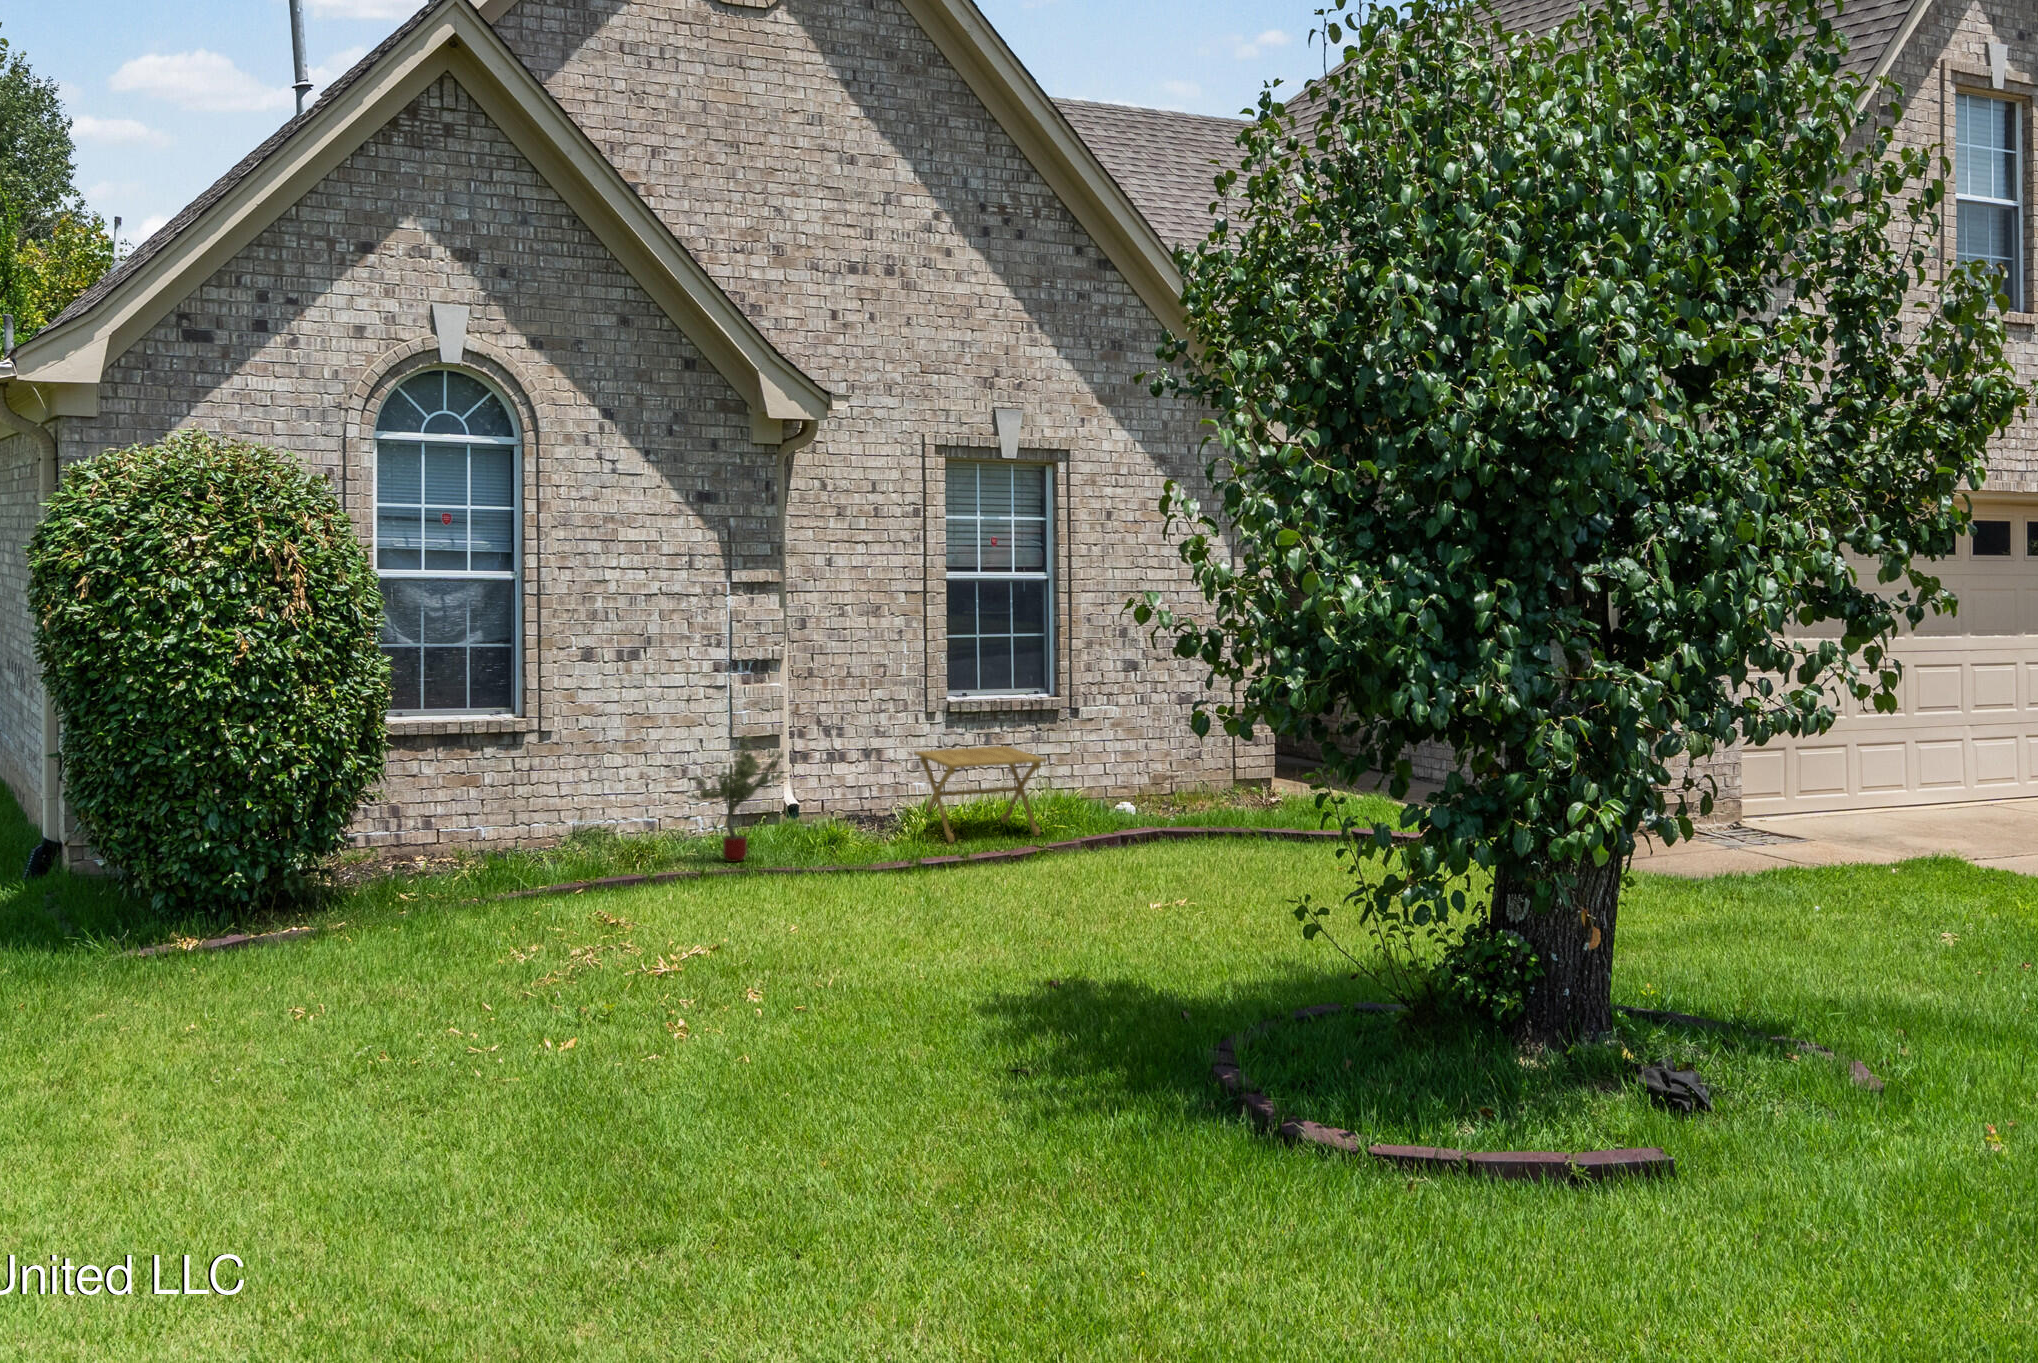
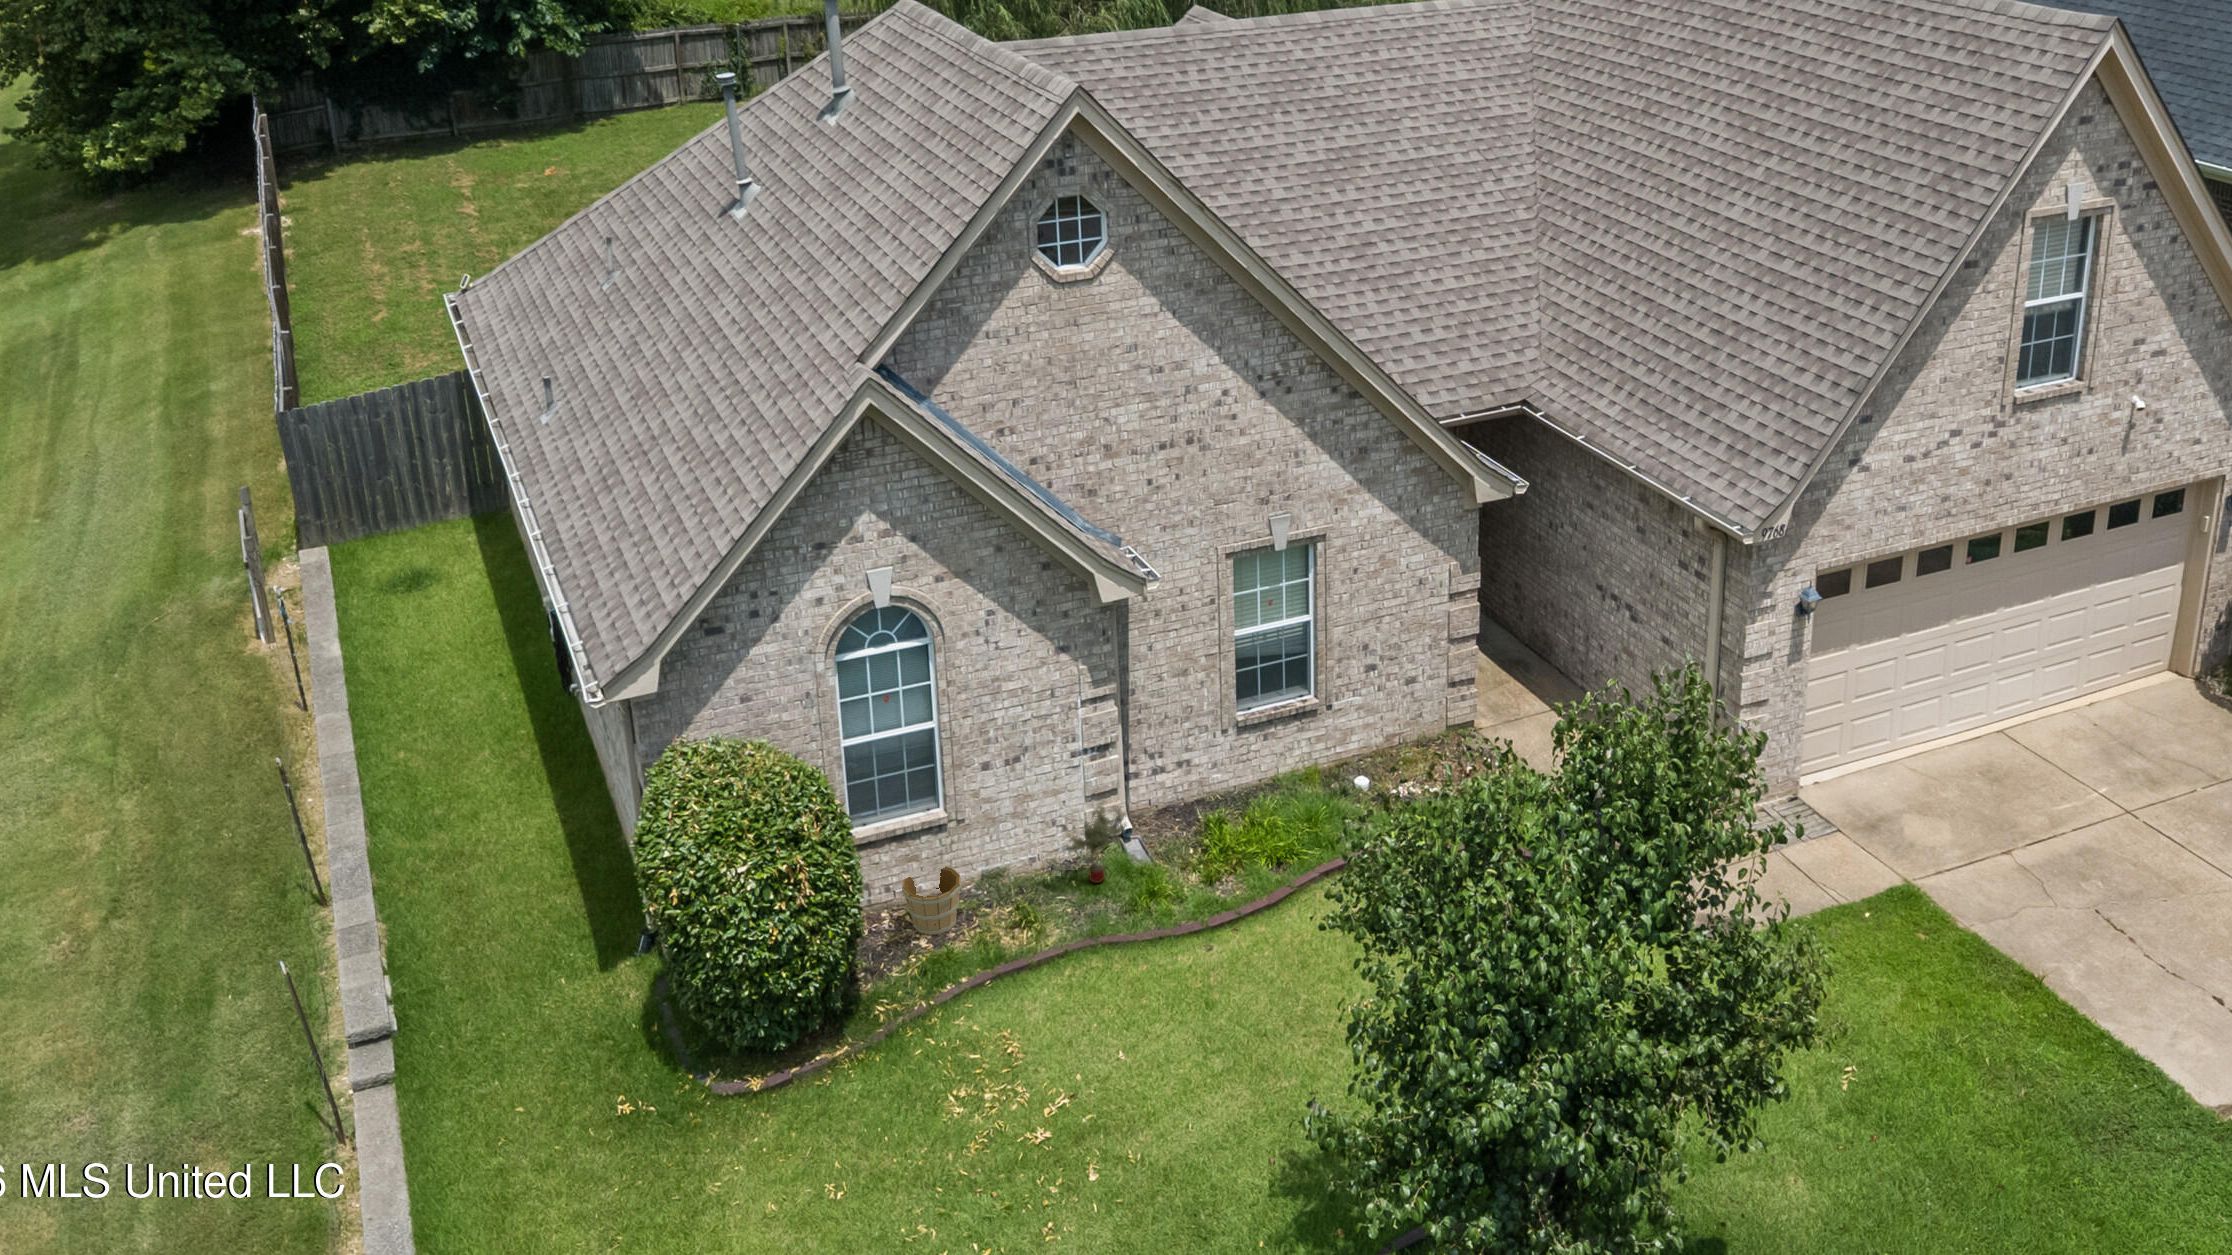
side table: present [914,746,1046,843] -> none [1213,748,1307,843]
wooden bucket: none [436,799,529,888] -> present [902,866,961,935]

